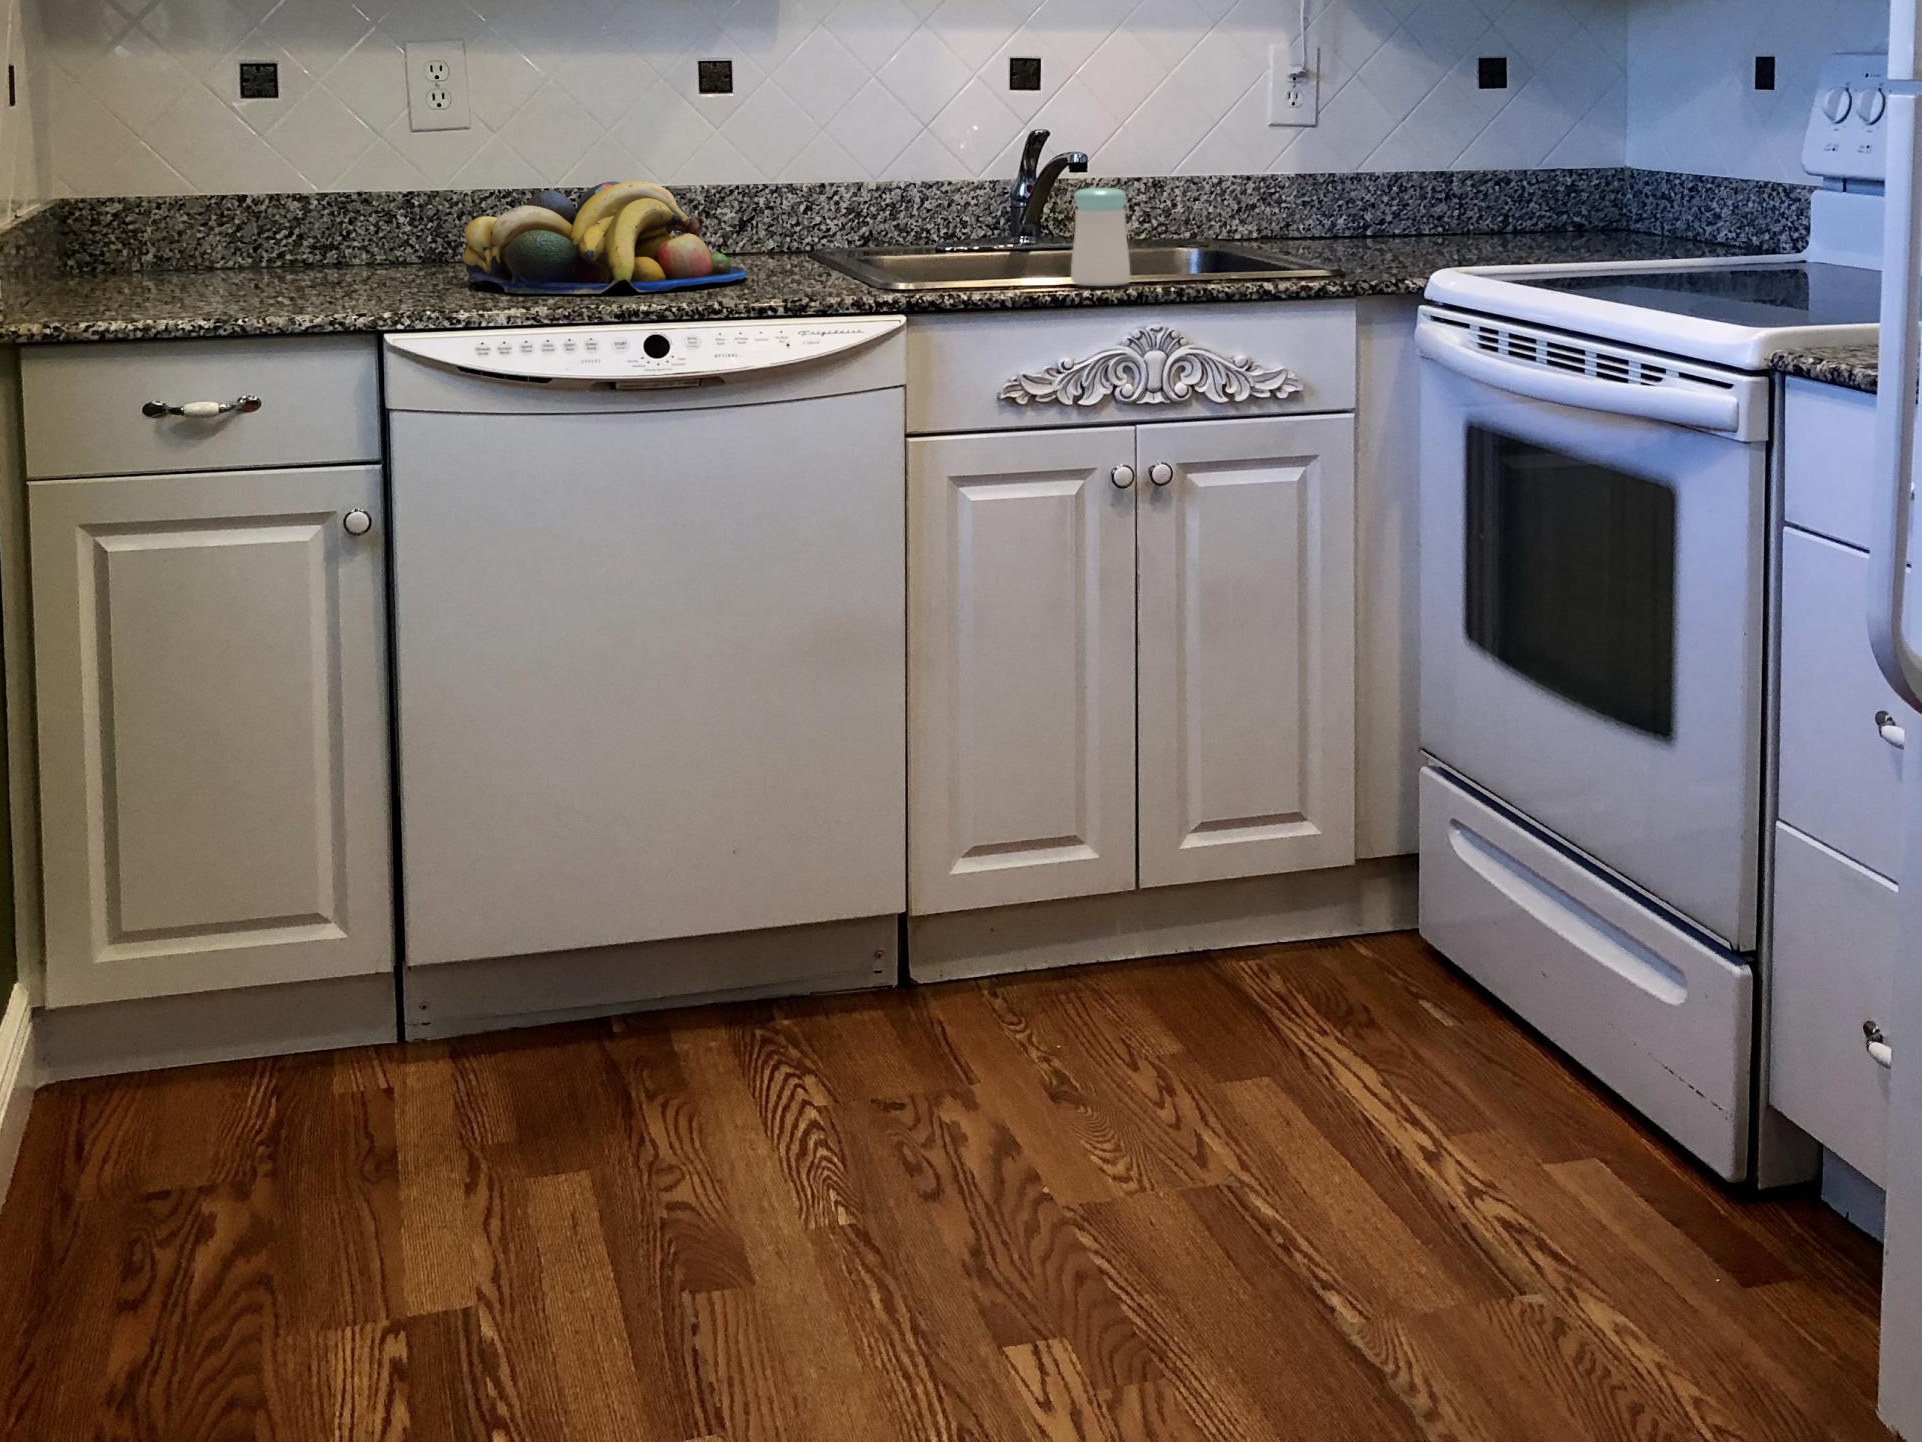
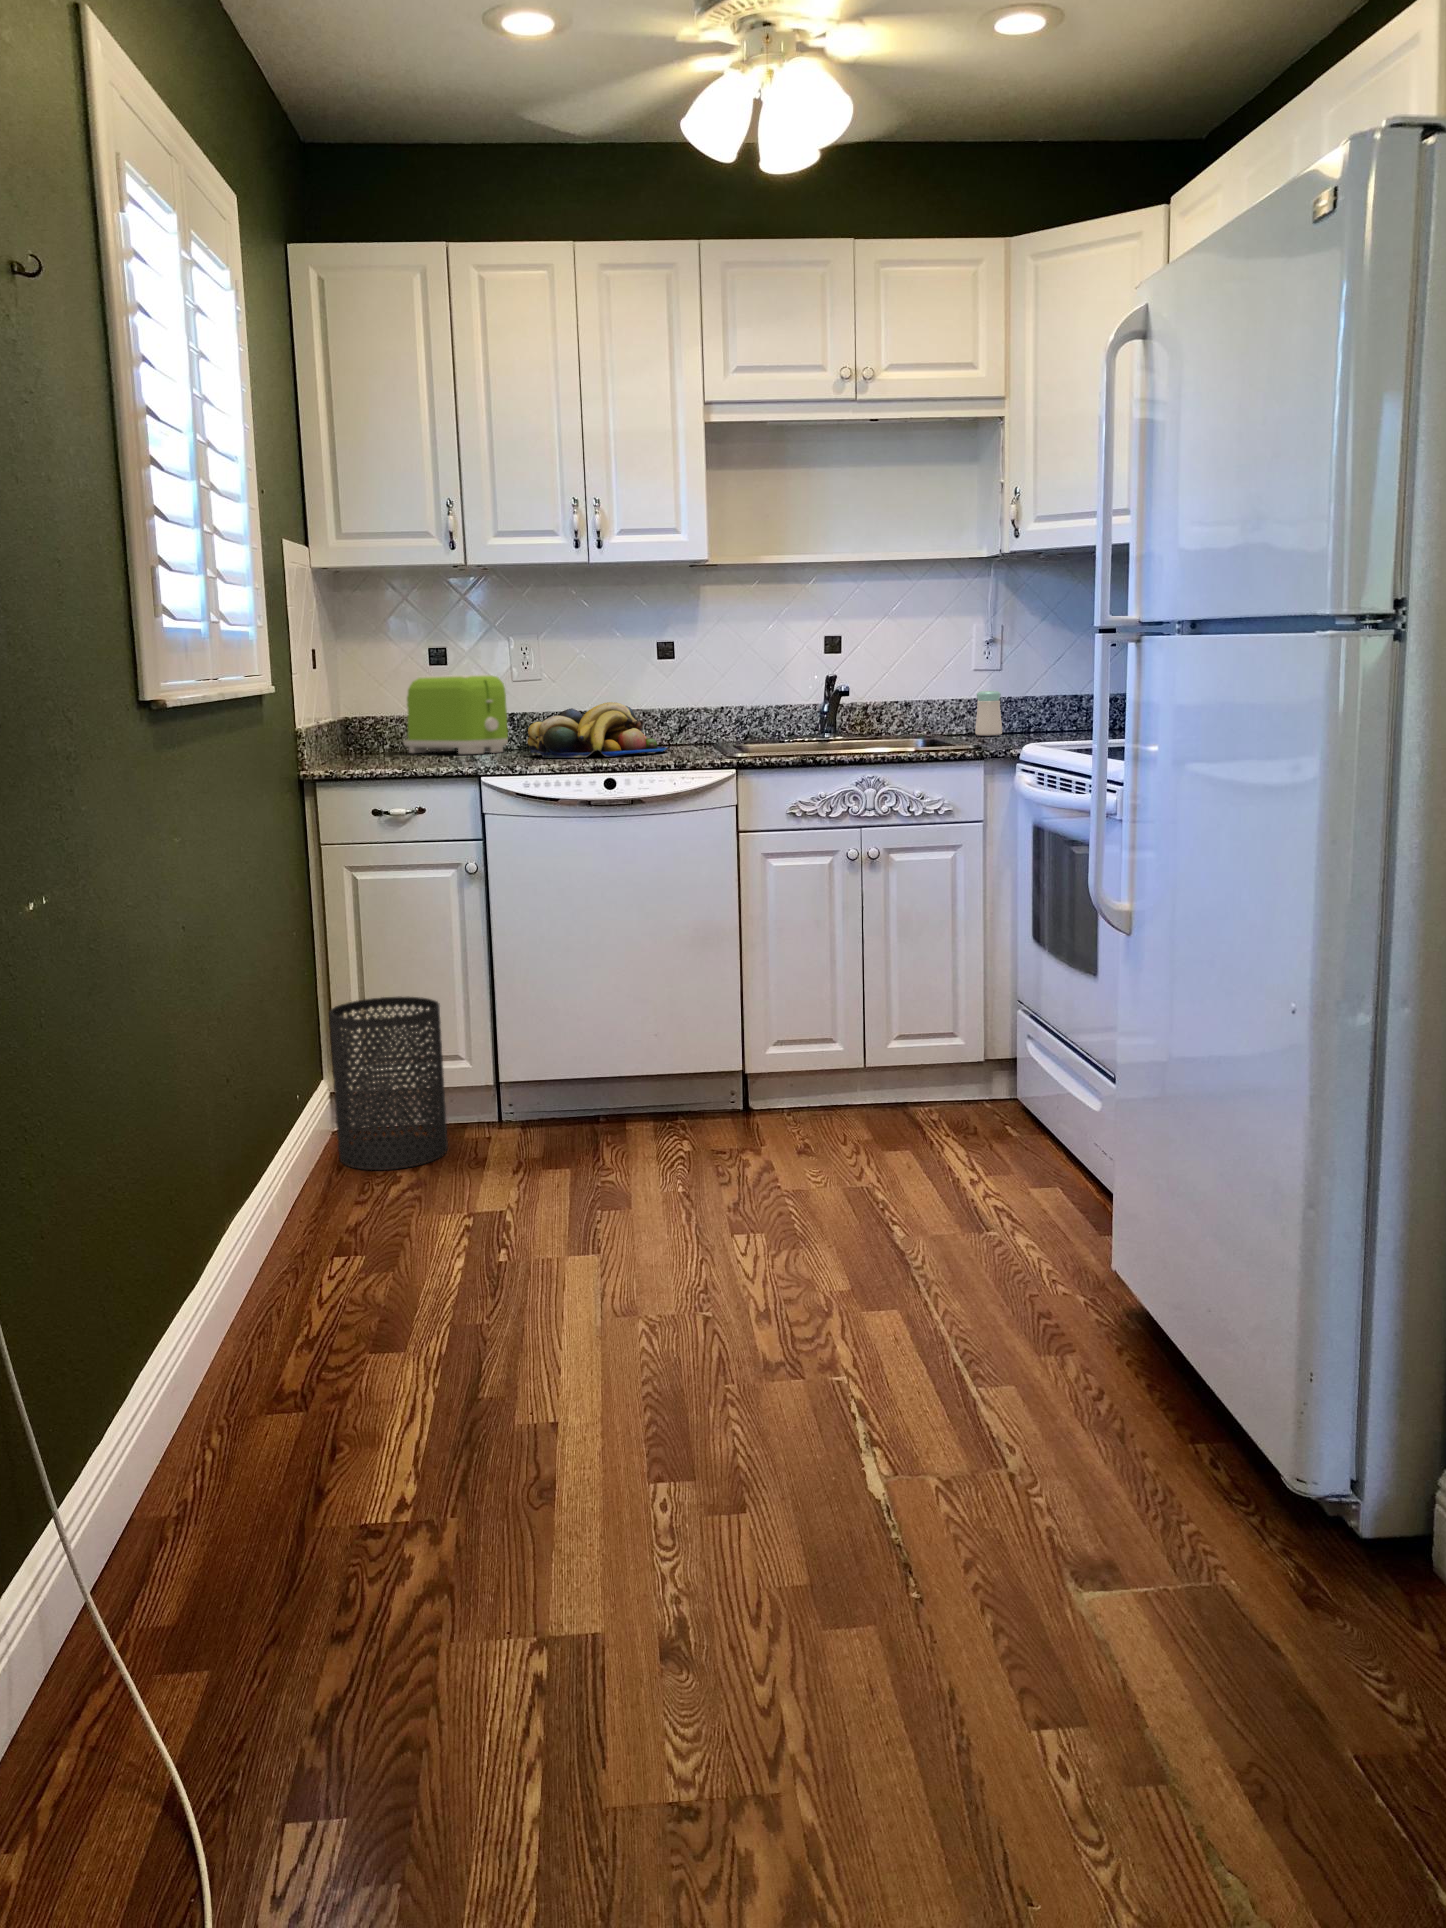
toaster: none [174,116,406,276] -> present [403,675,508,754]
salt shaker: present [1071,188,1130,286] -> present [975,691,1002,736]
trash can: none [43,798,305,1202] -> present [329,997,448,1170]

